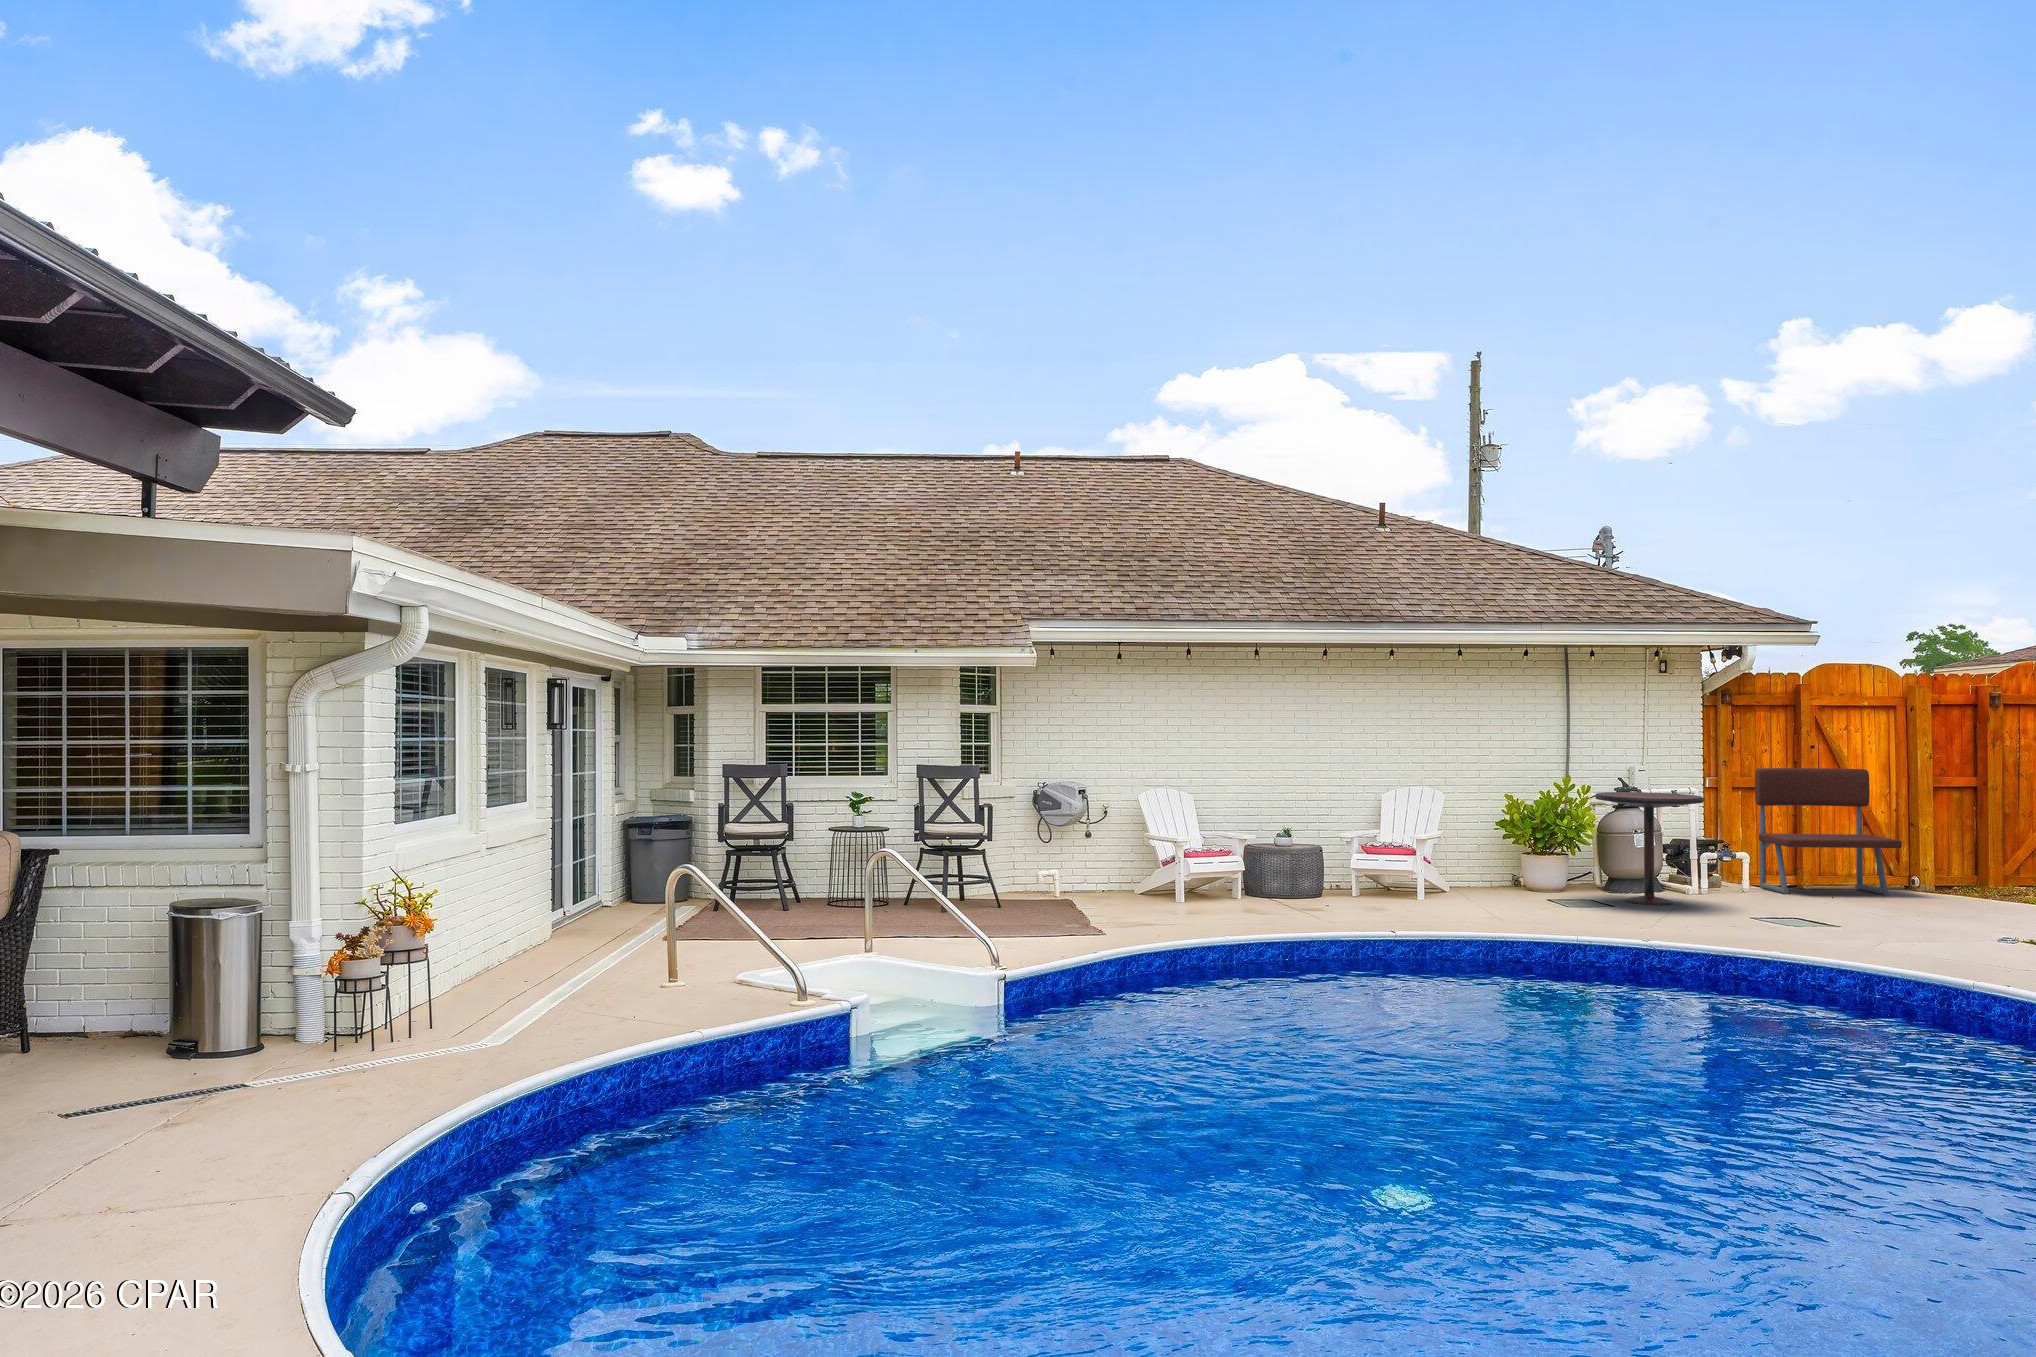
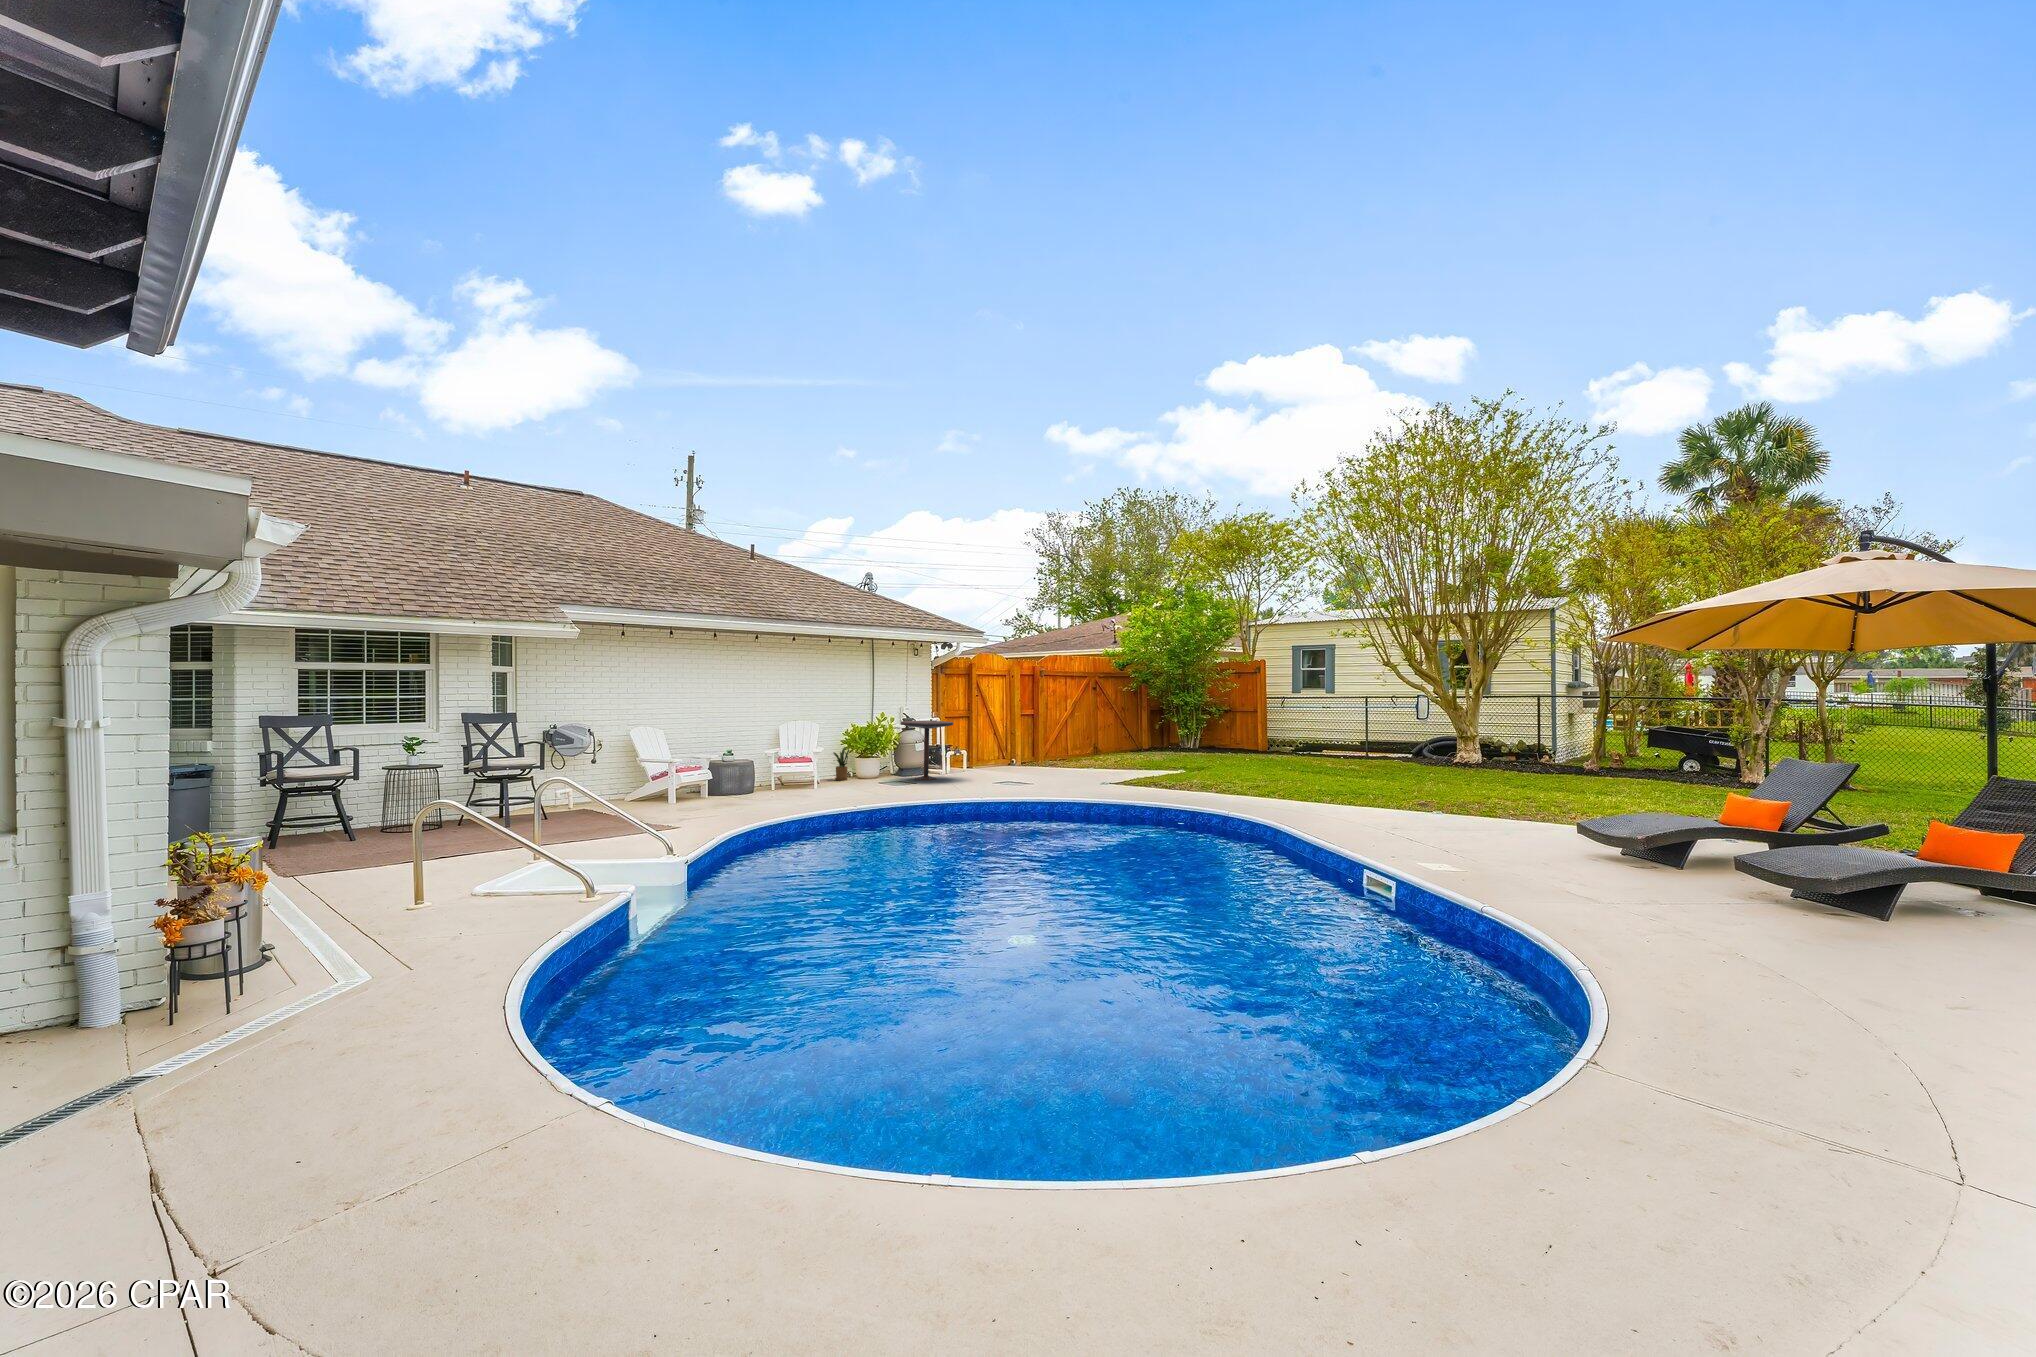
bench: present [1755,768,1902,895] -> none [956,707,1017,771]
house plant: none [1471,832,1514,891] -> present [833,747,849,780]

